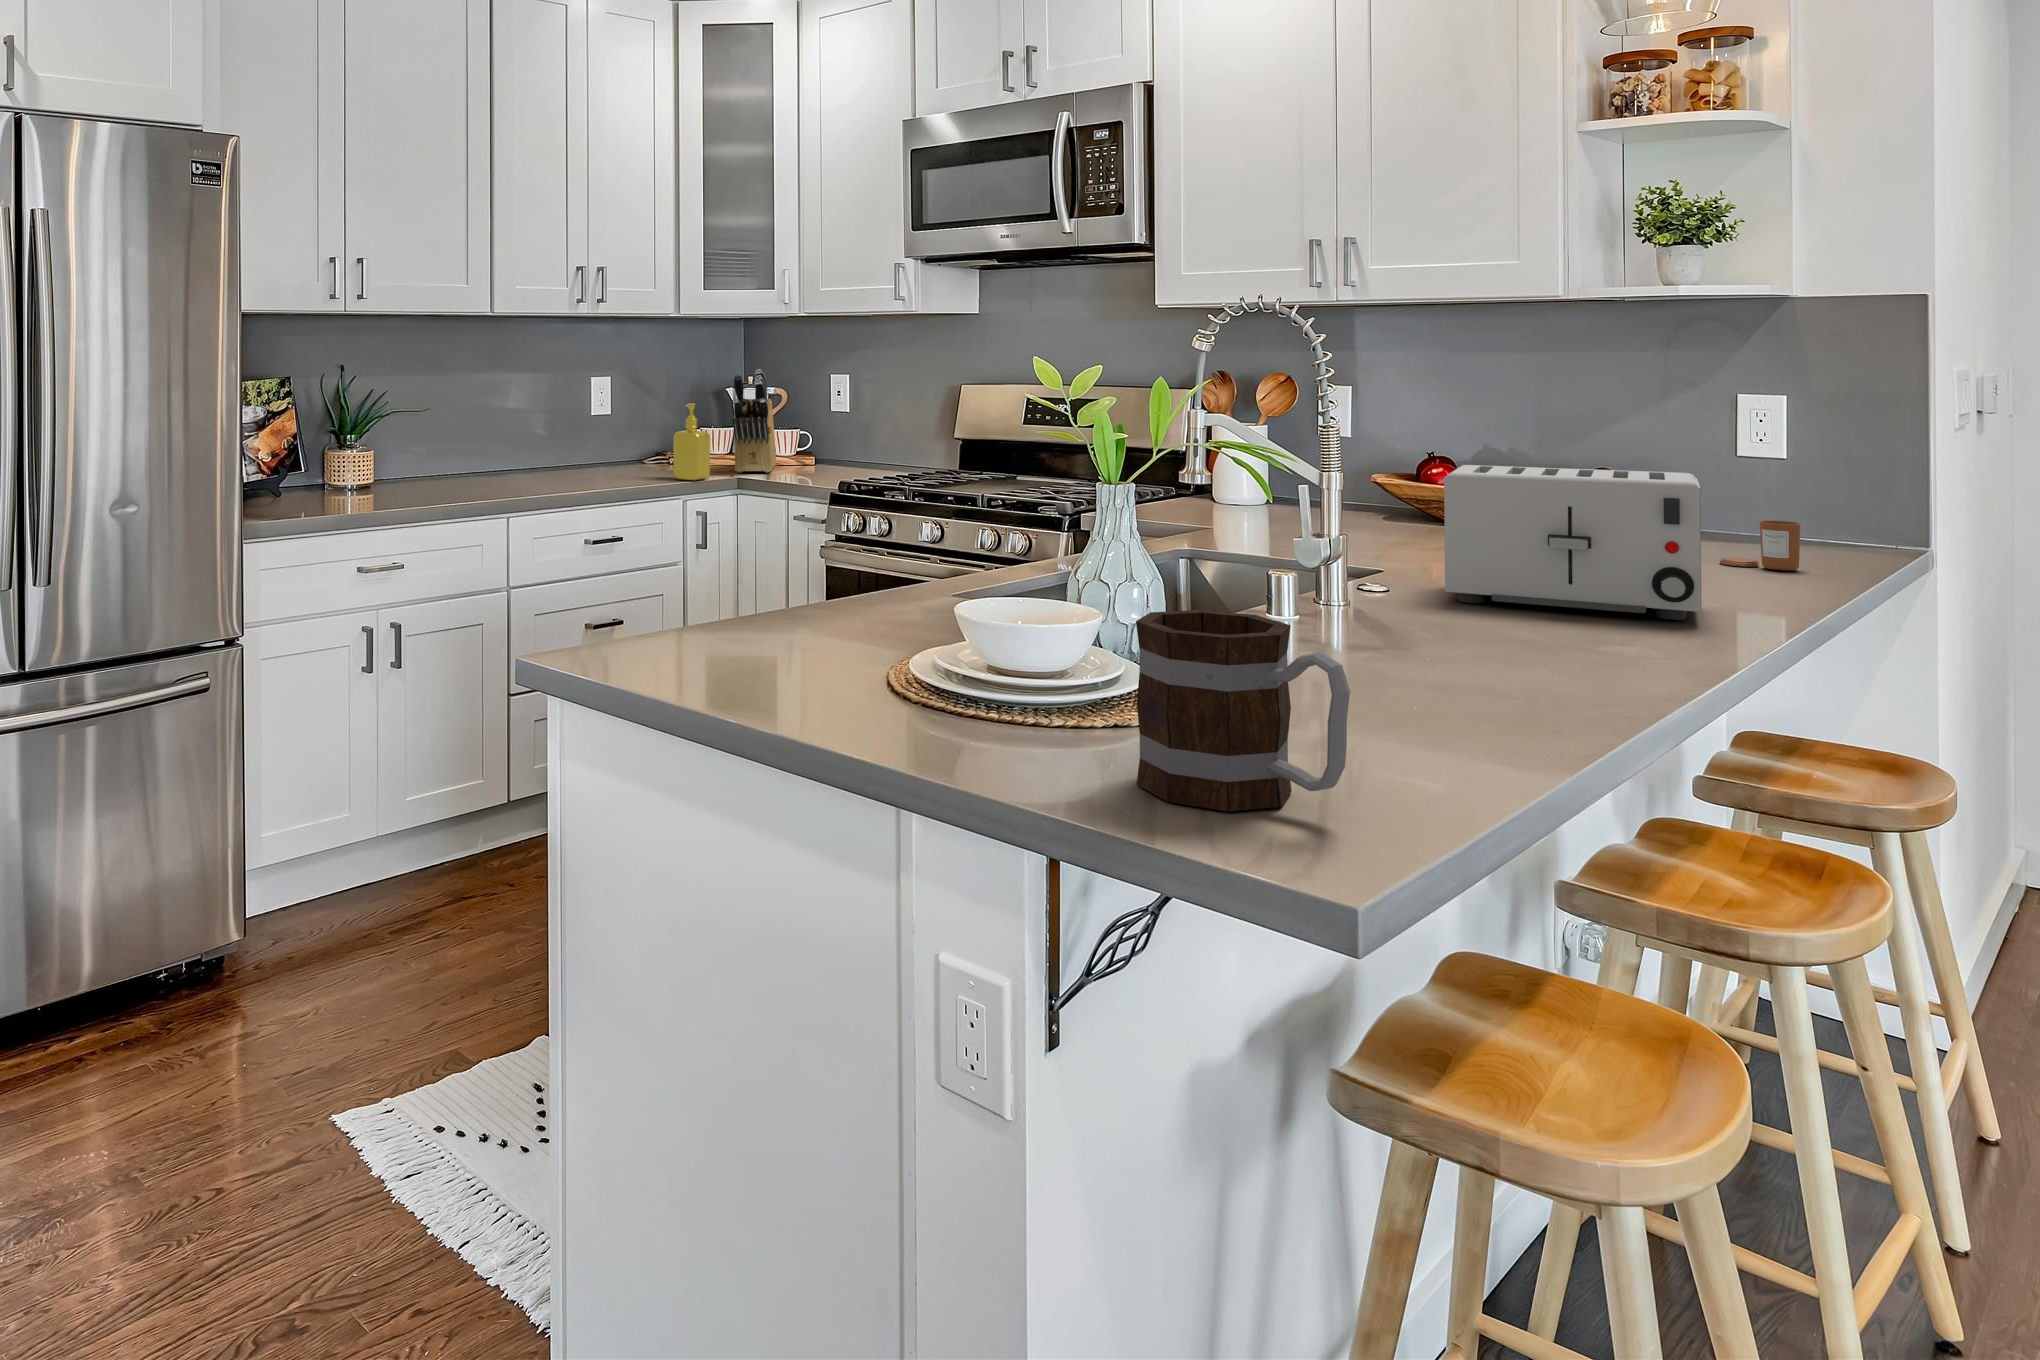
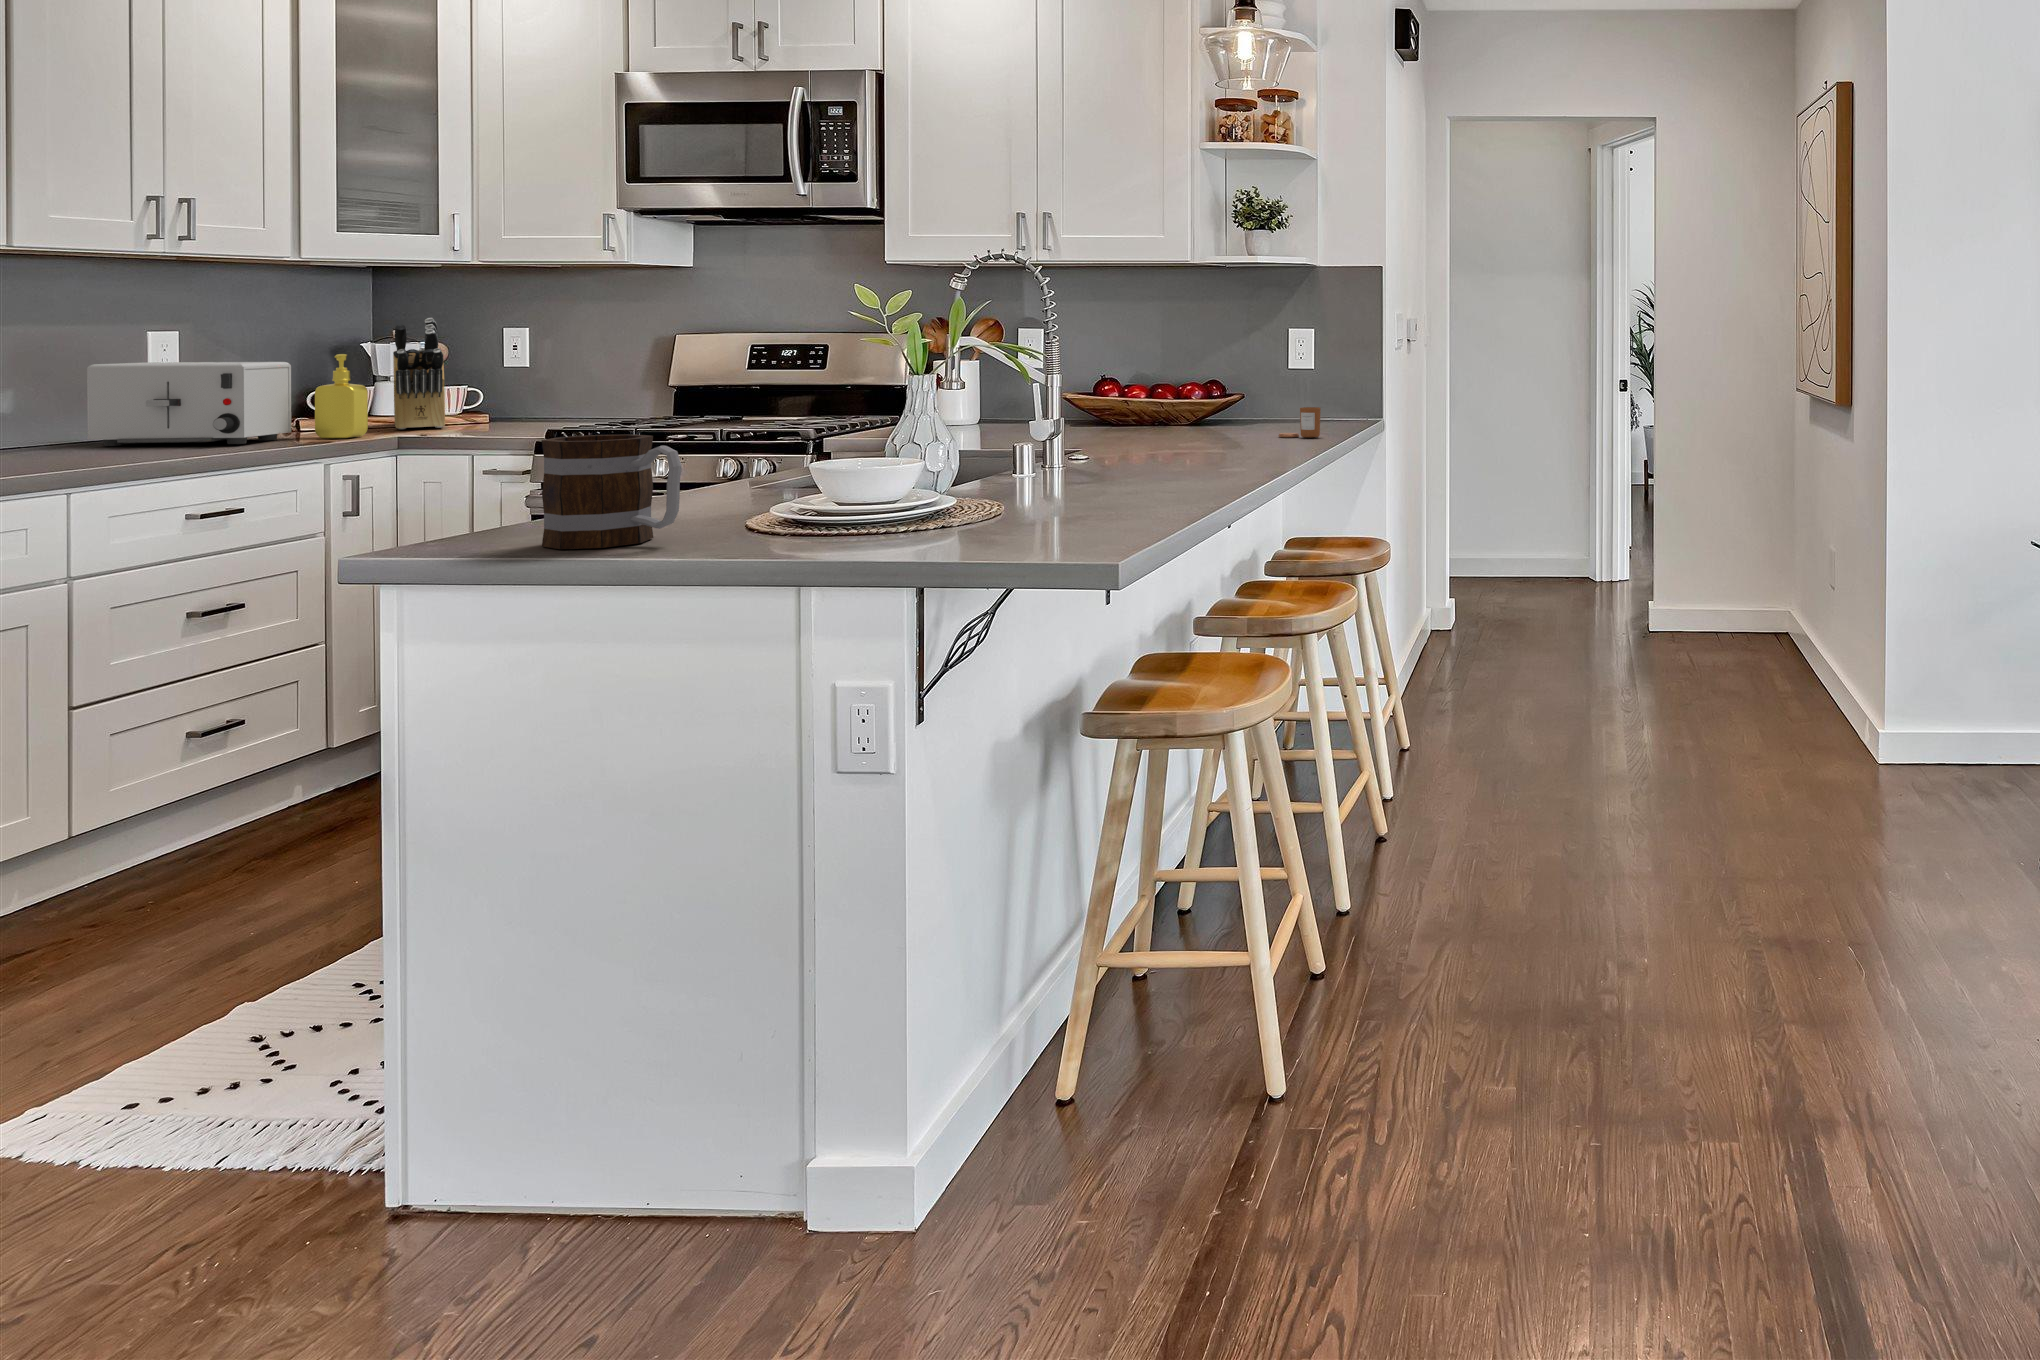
toaster: present [1444,465,1702,620] -> present [87,362,291,446]
mug: present [1136,610,1350,811] -> present [541,434,682,549]

